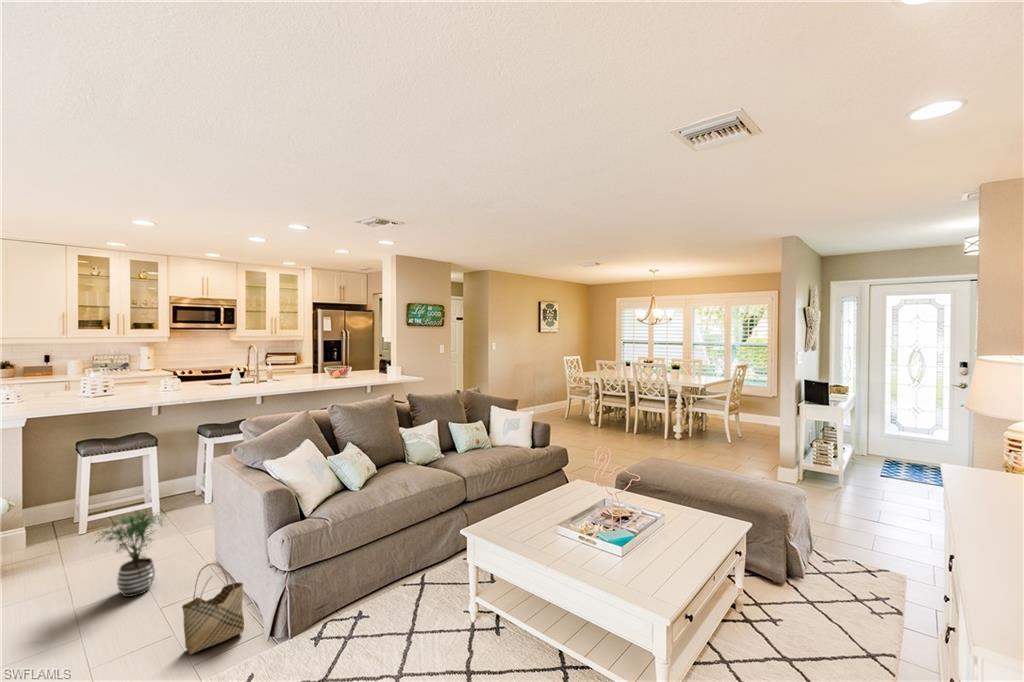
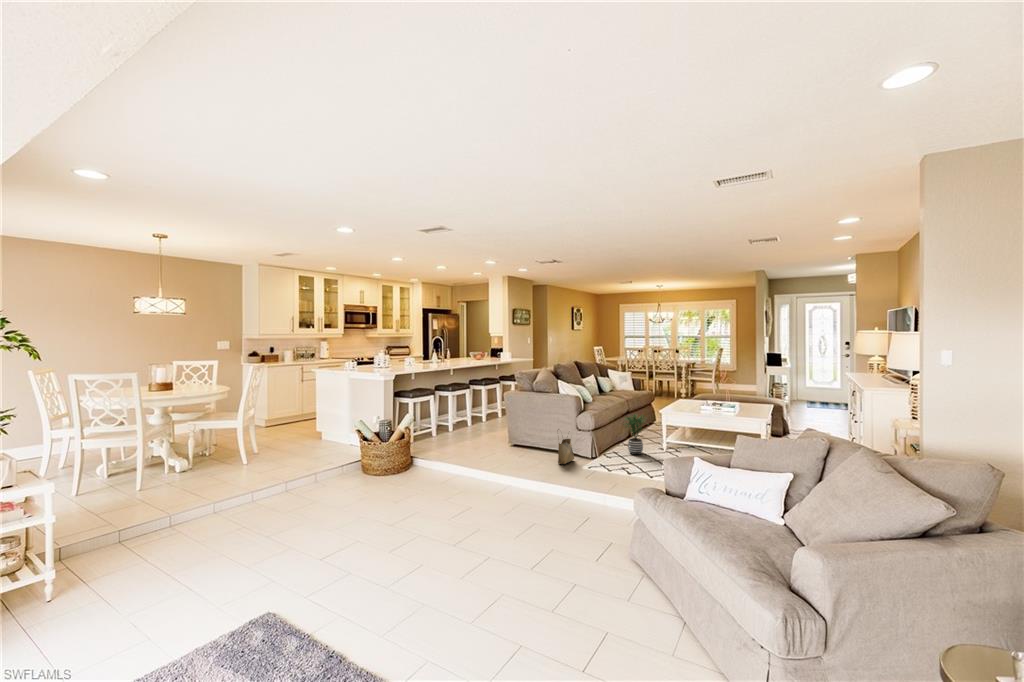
potted plant: present [96,511,162,597] -> present [625,414,645,455]

